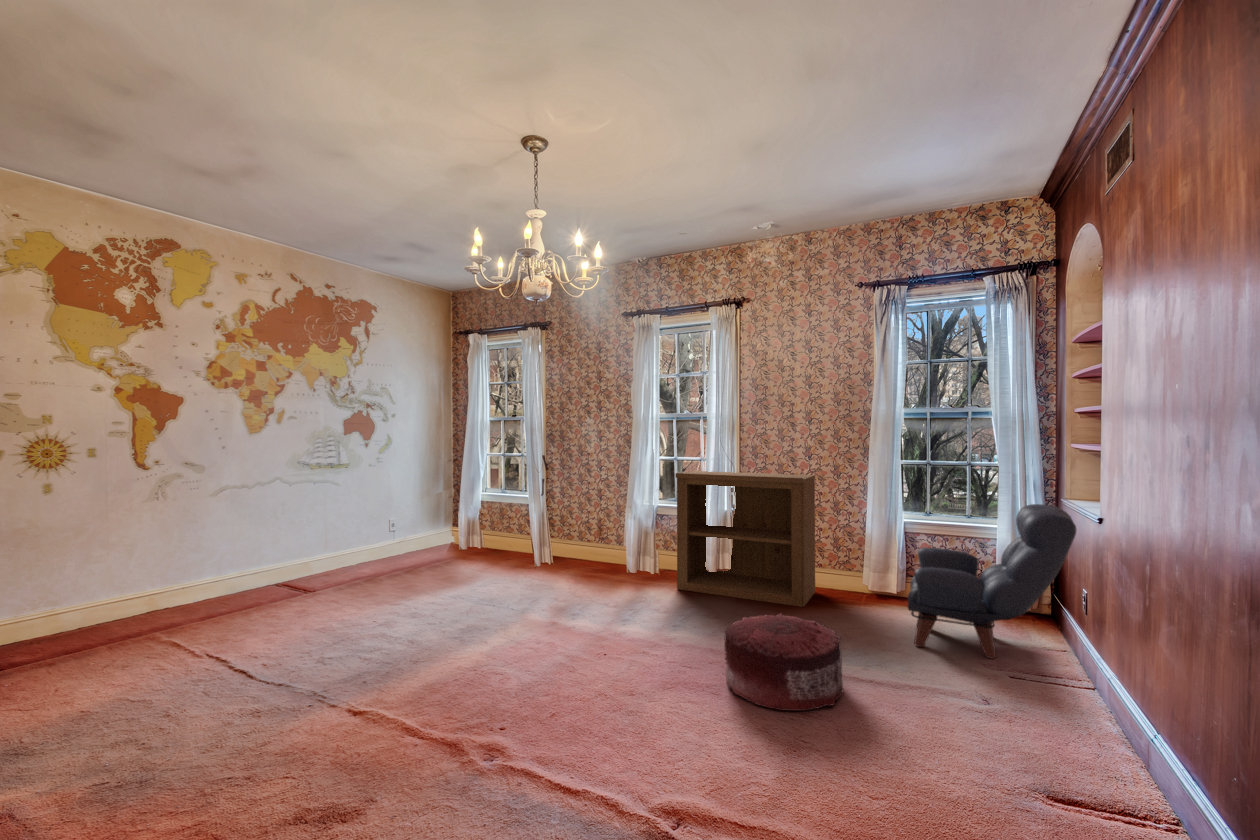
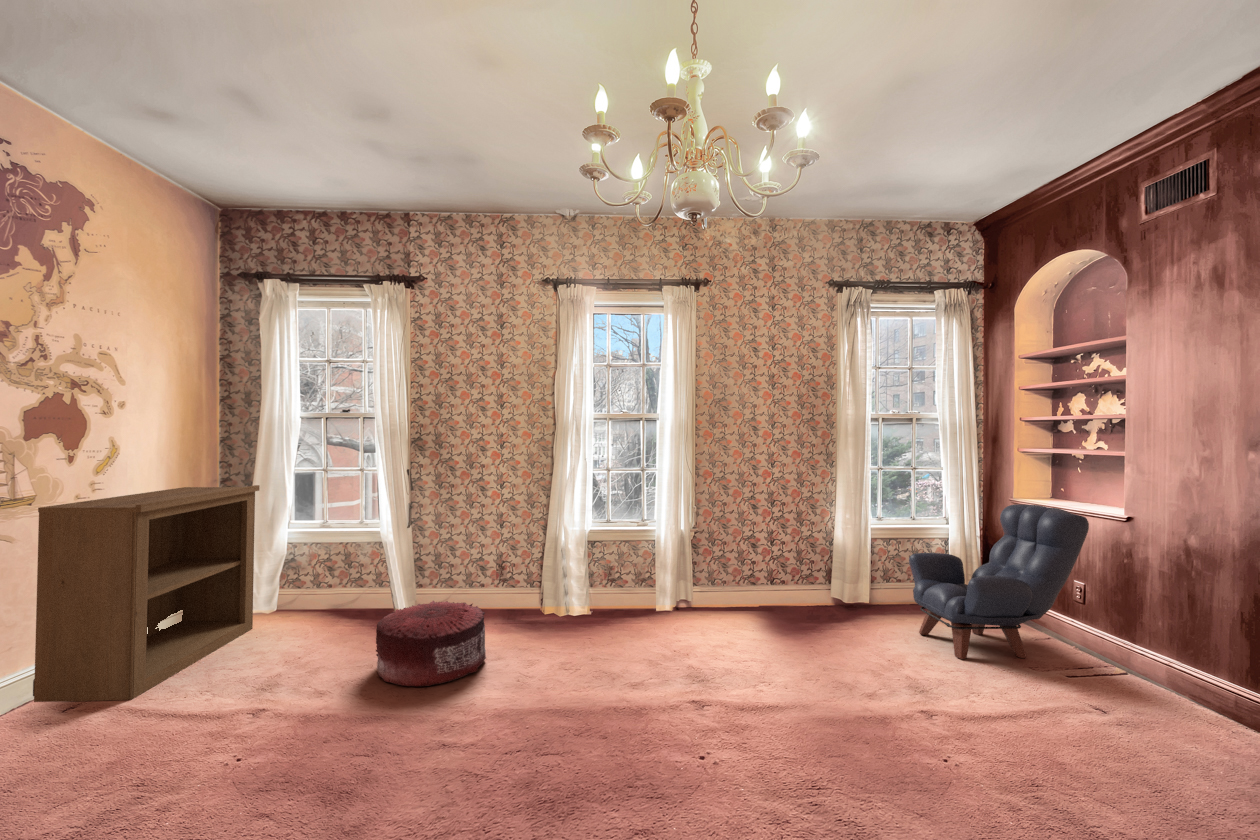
bookshelf: present [676,471,815,607] -> present [33,485,260,702]
pouf: present [725,613,844,711] -> present [376,601,486,687]

